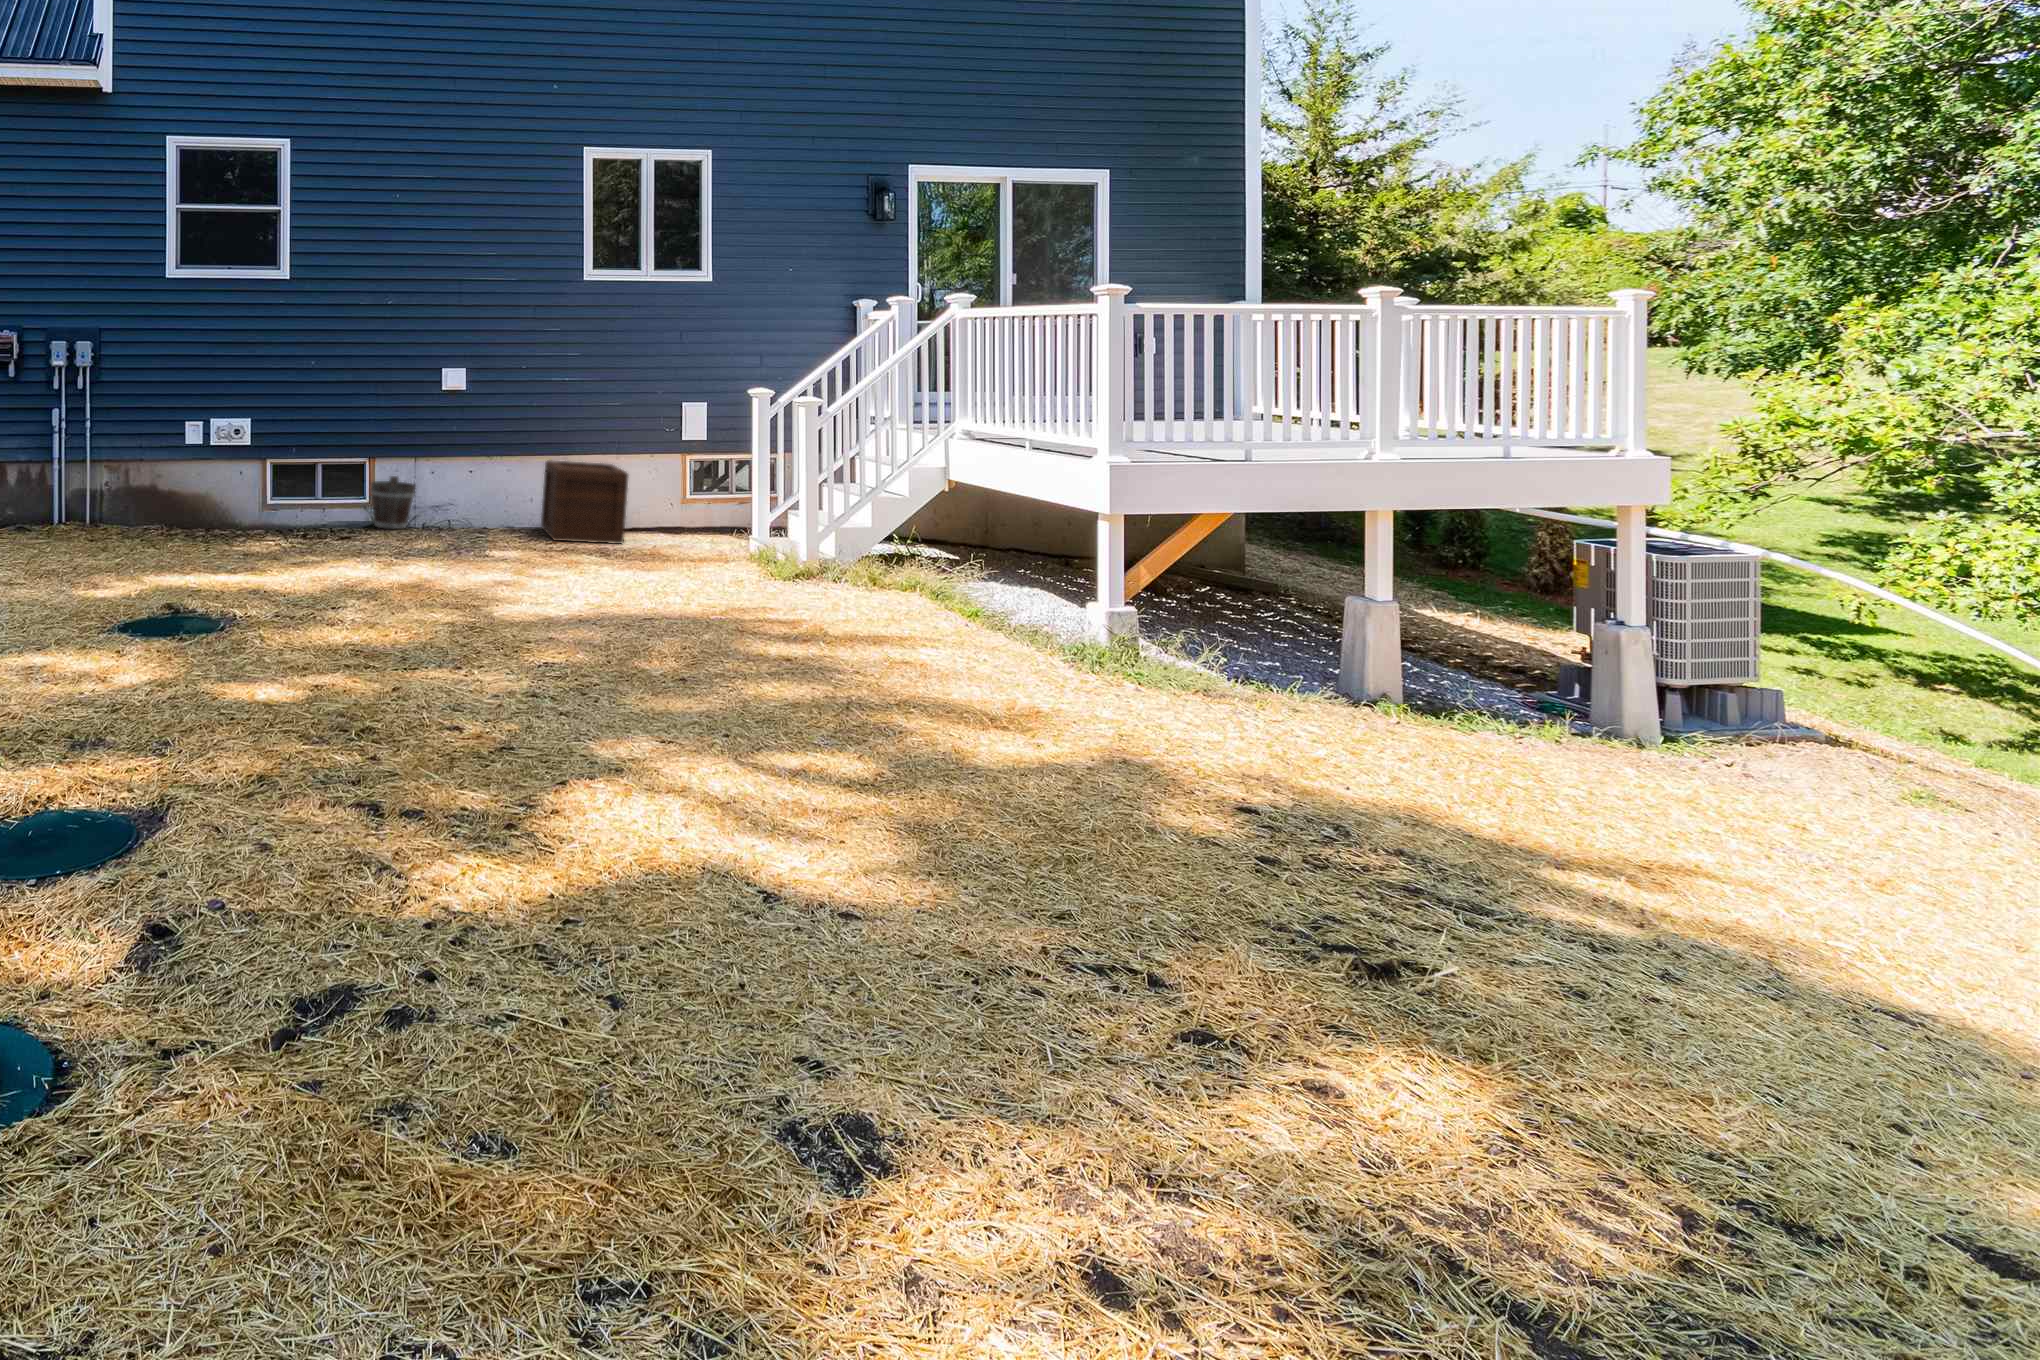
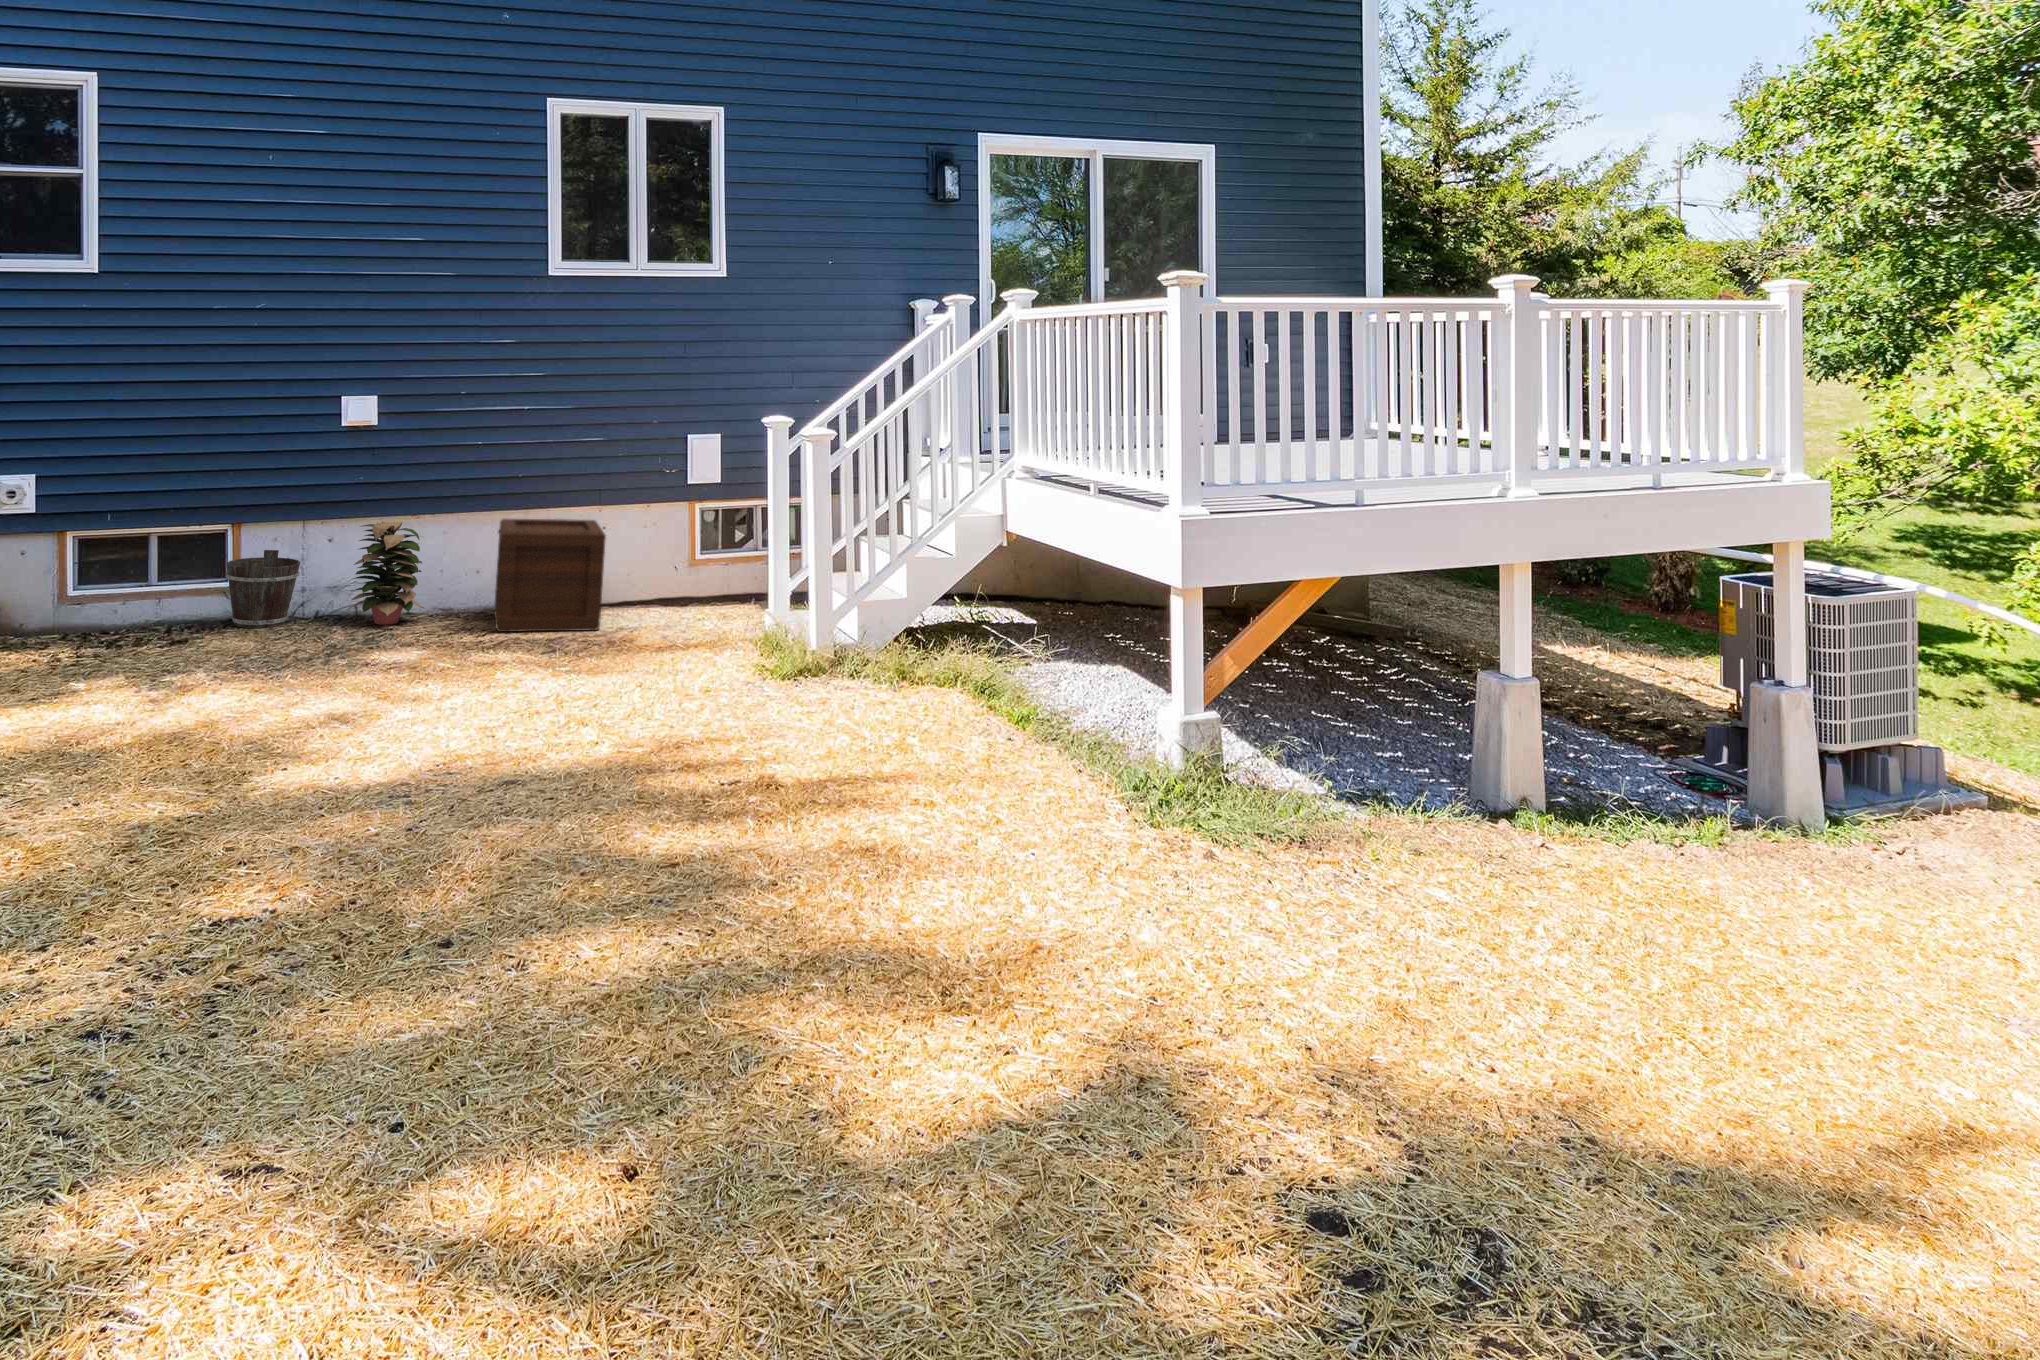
decorative plant: none [446,459,499,532] -> present [348,522,424,624]

